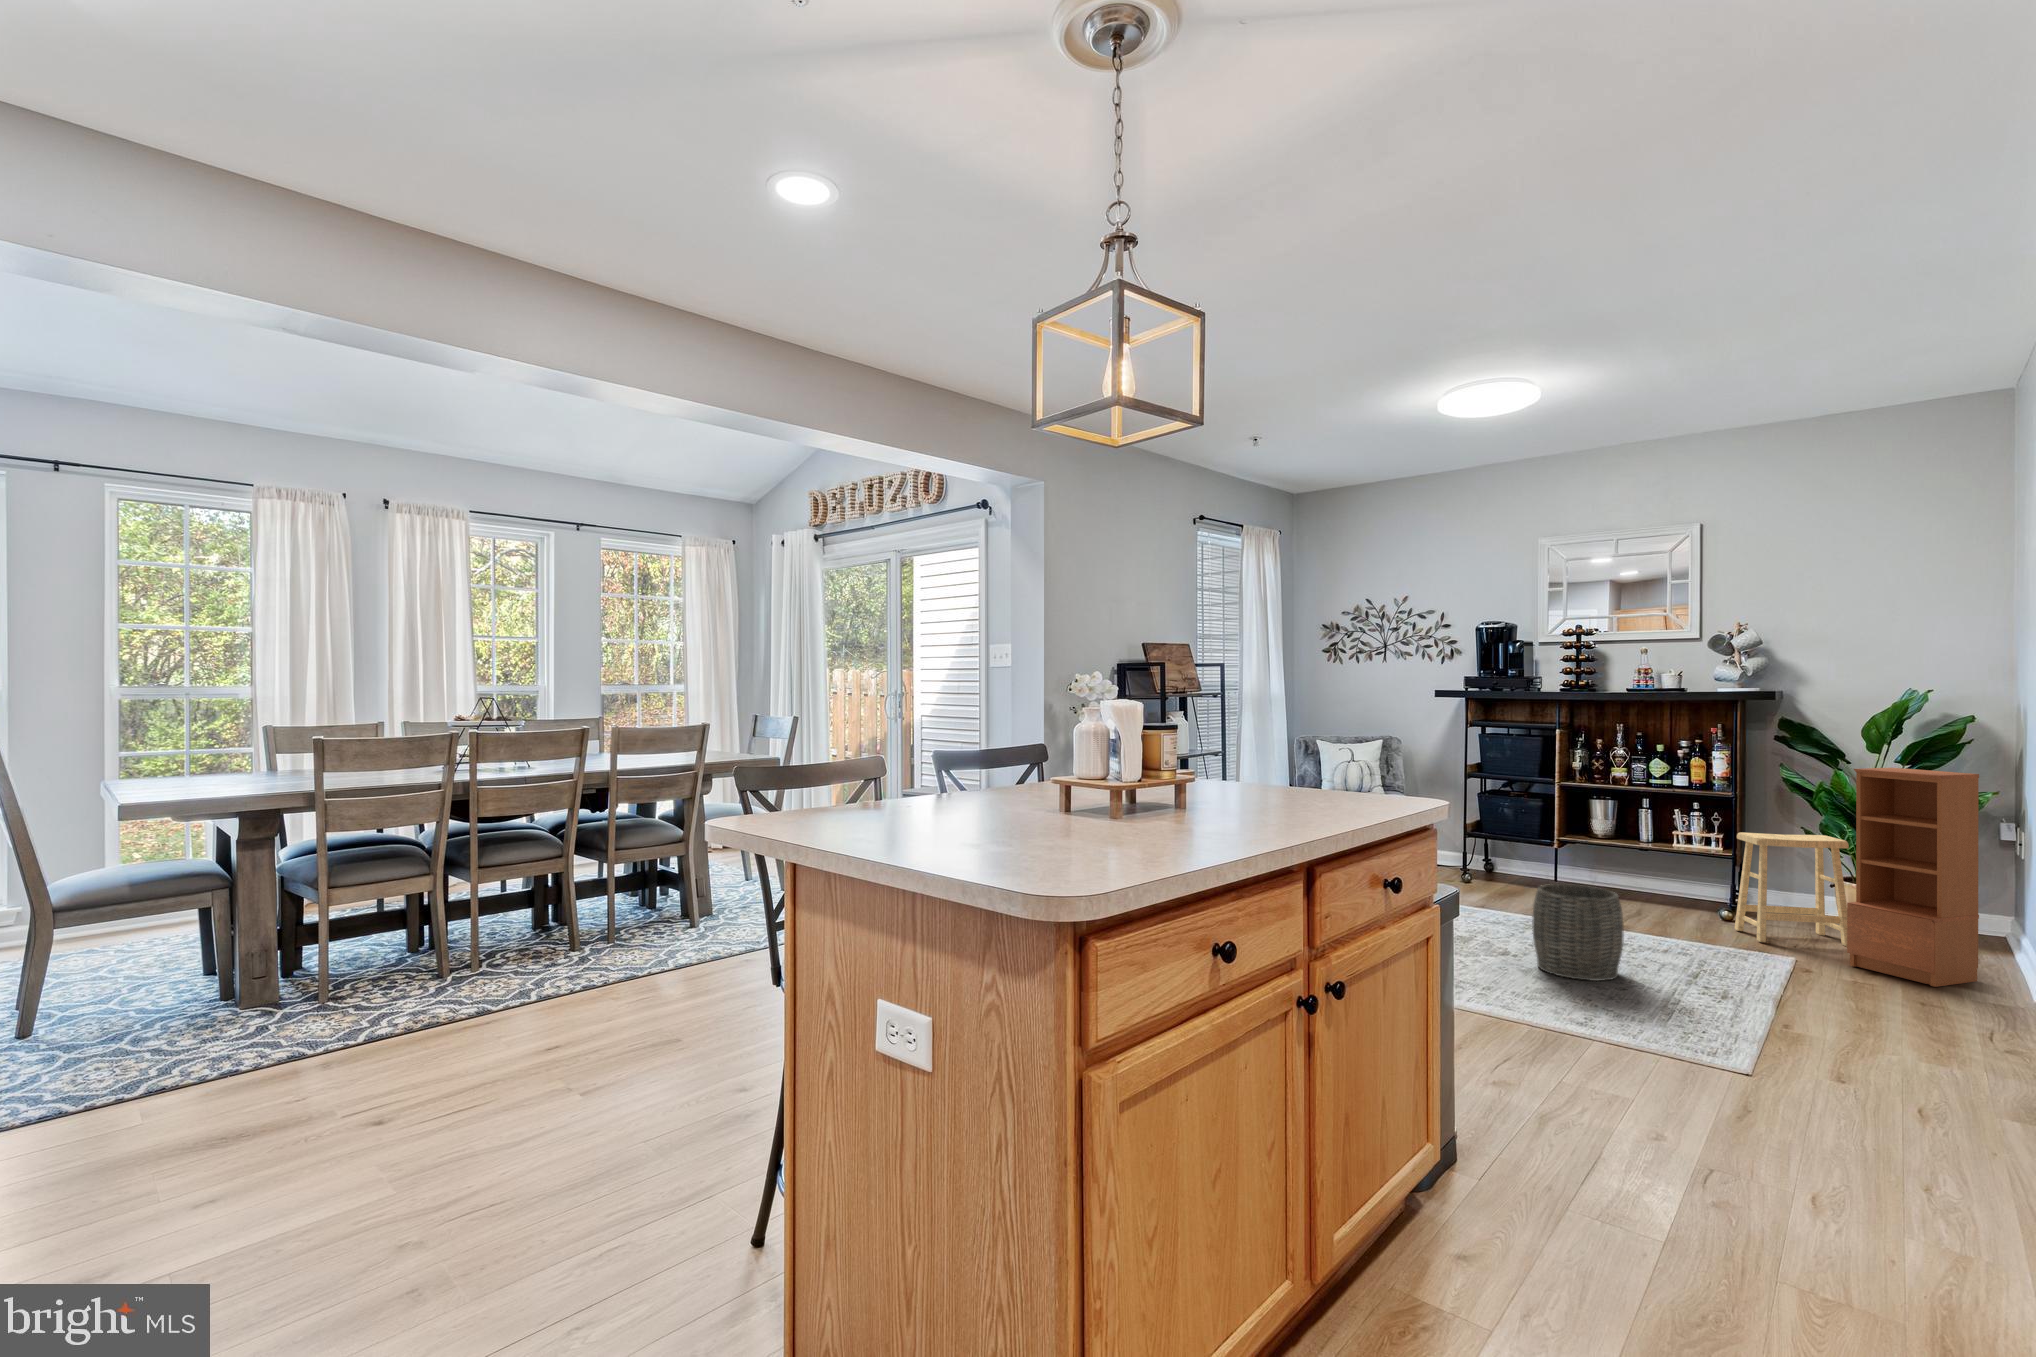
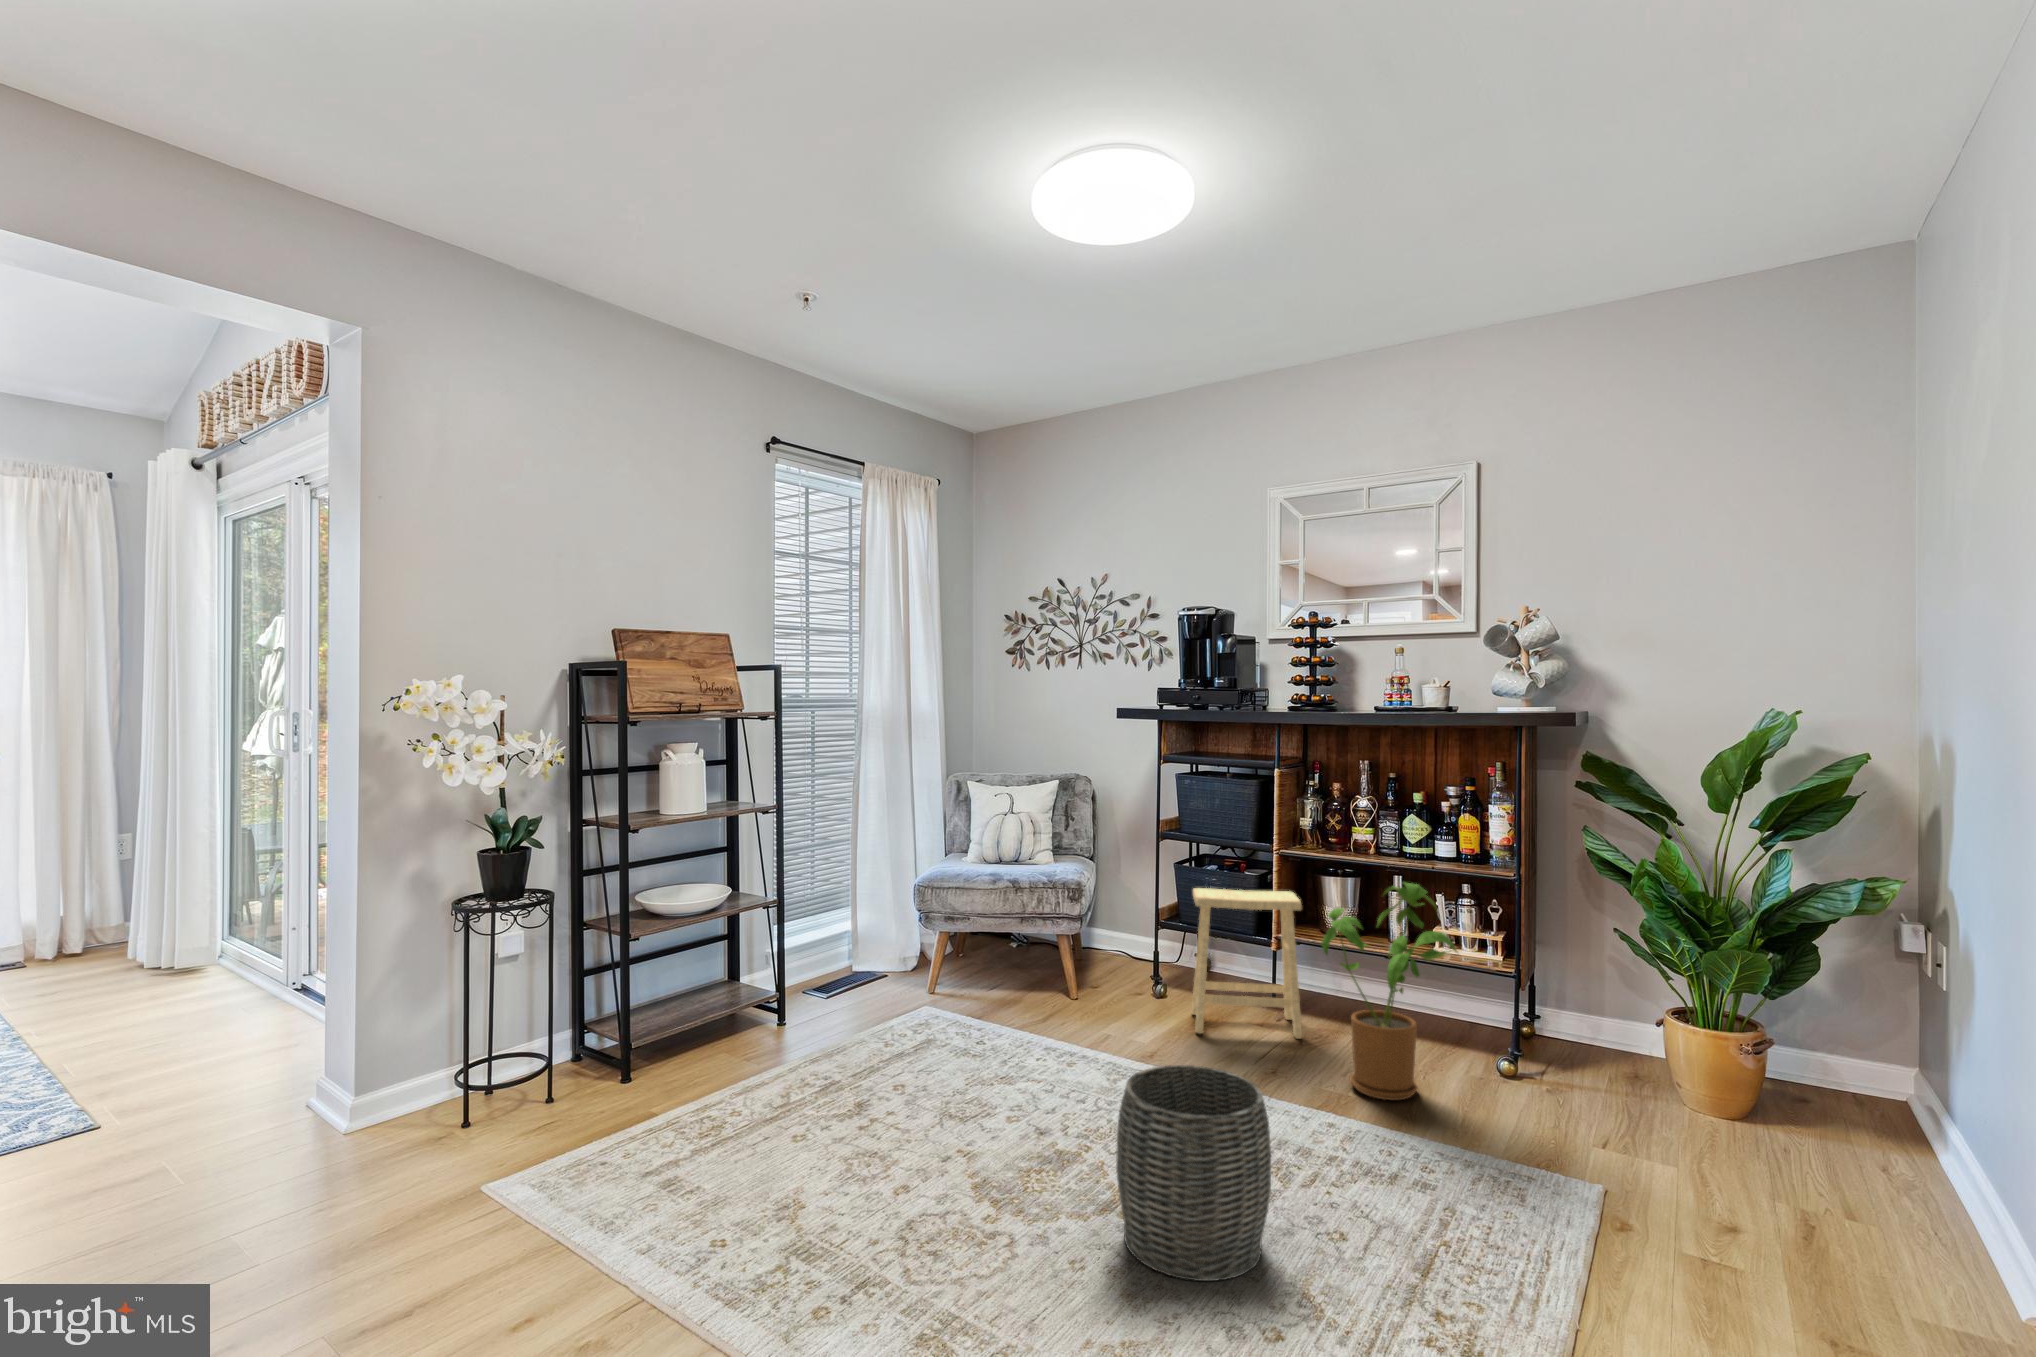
bookcase: present [1847,768,1979,987] -> none [1675,846,1902,1280]
house plant: none [1610,797,1706,927] -> present [1322,883,1458,1100]
footstool: present [1735,832,1849,947] -> present [1192,888,1302,1039]

